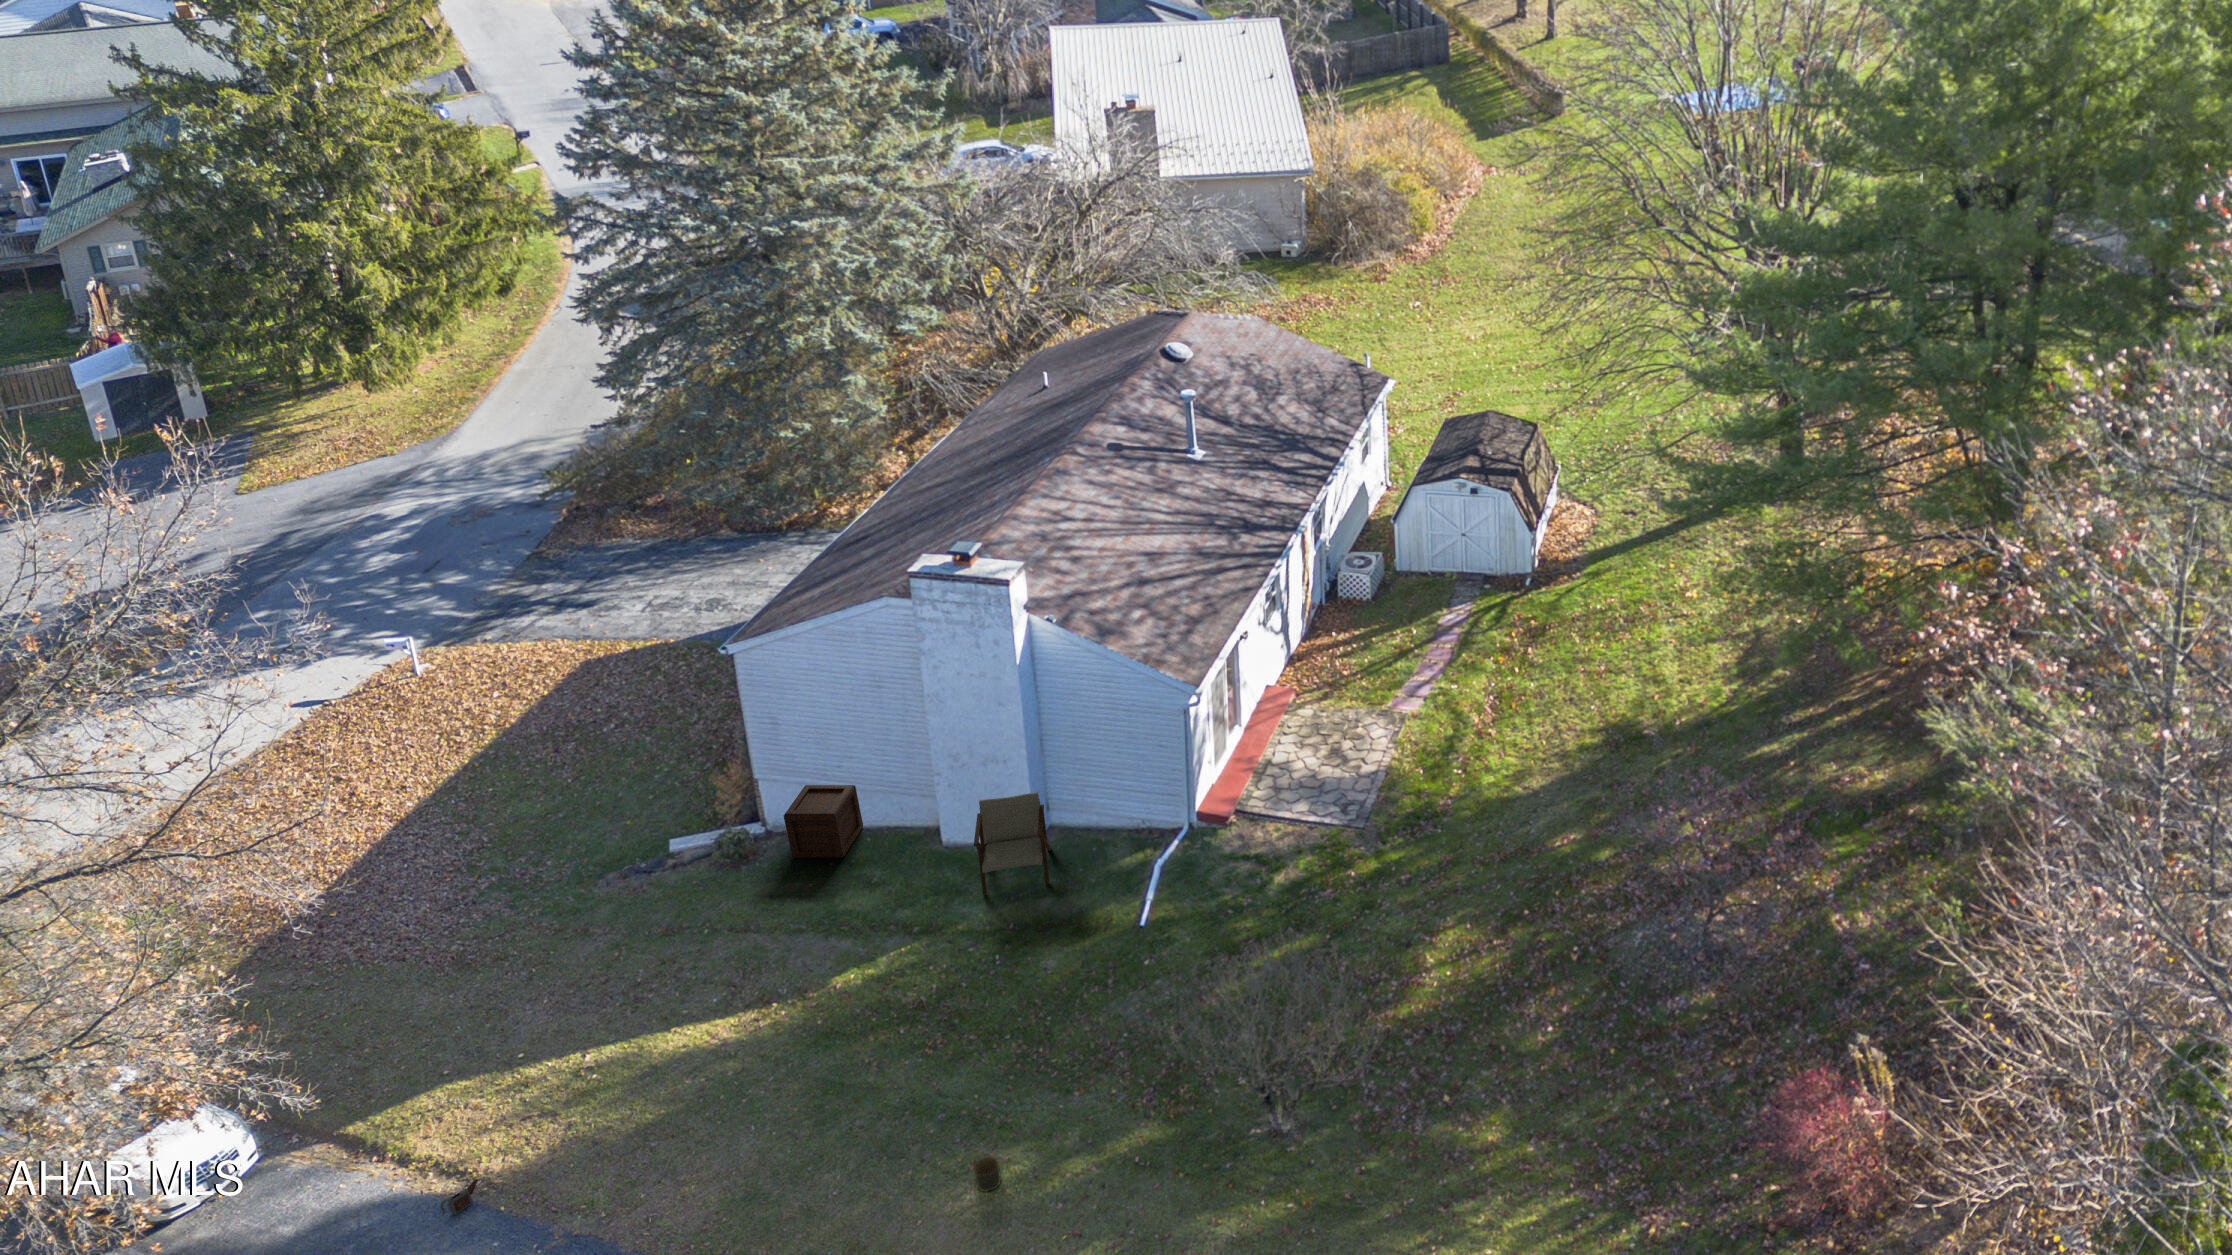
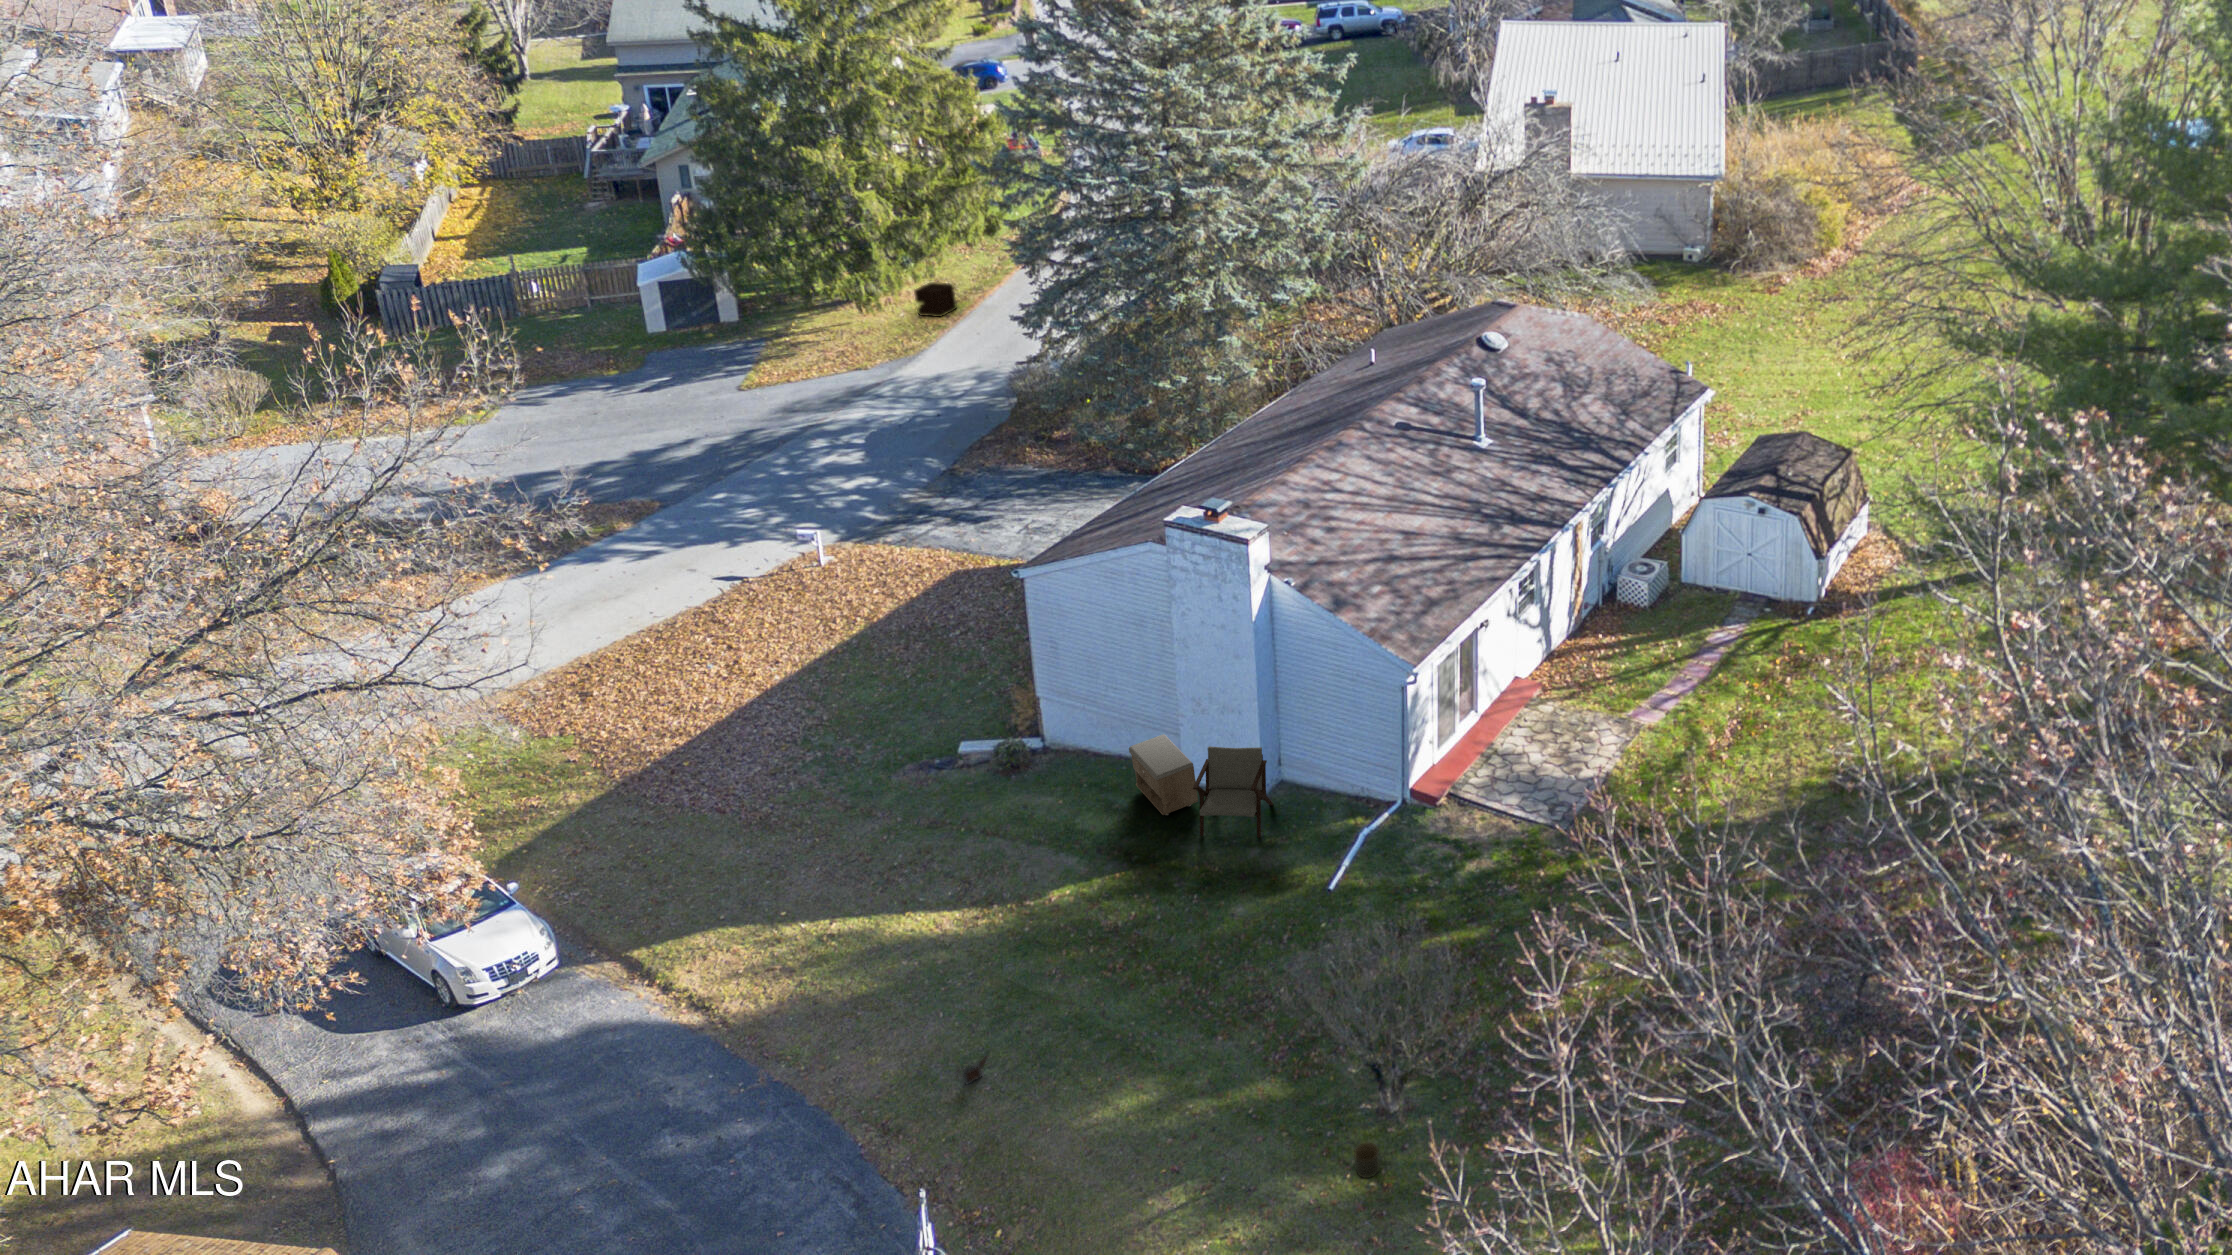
wooden crate: present [784,785,863,858] -> present [914,282,957,317]
storage bench: none [884,797,970,880] -> present [1129,734,1198,815]
planter: present [974,1156,1001,1192] -> present [1354,1142,1380,1178]
watering can: present [440,1179,478,1215] -> present [957,1057,988,1084]

